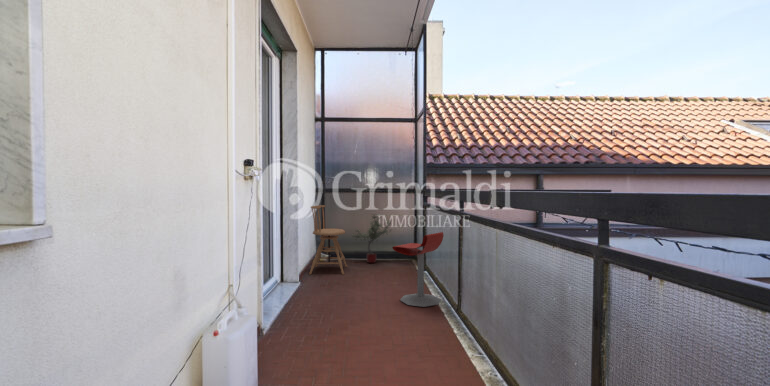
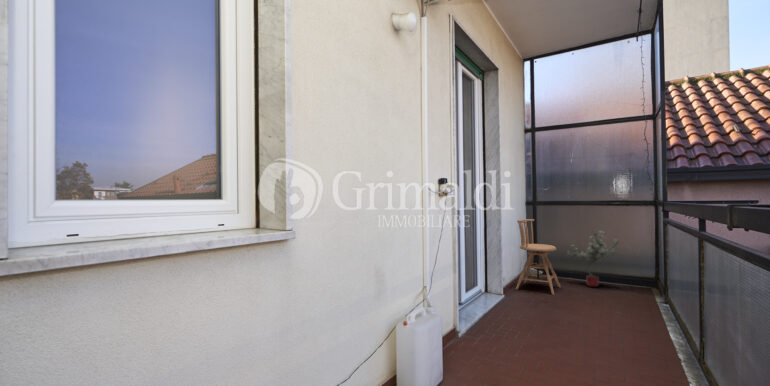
stool: present [392,232,444,307] -> none [607,258,684,350]

